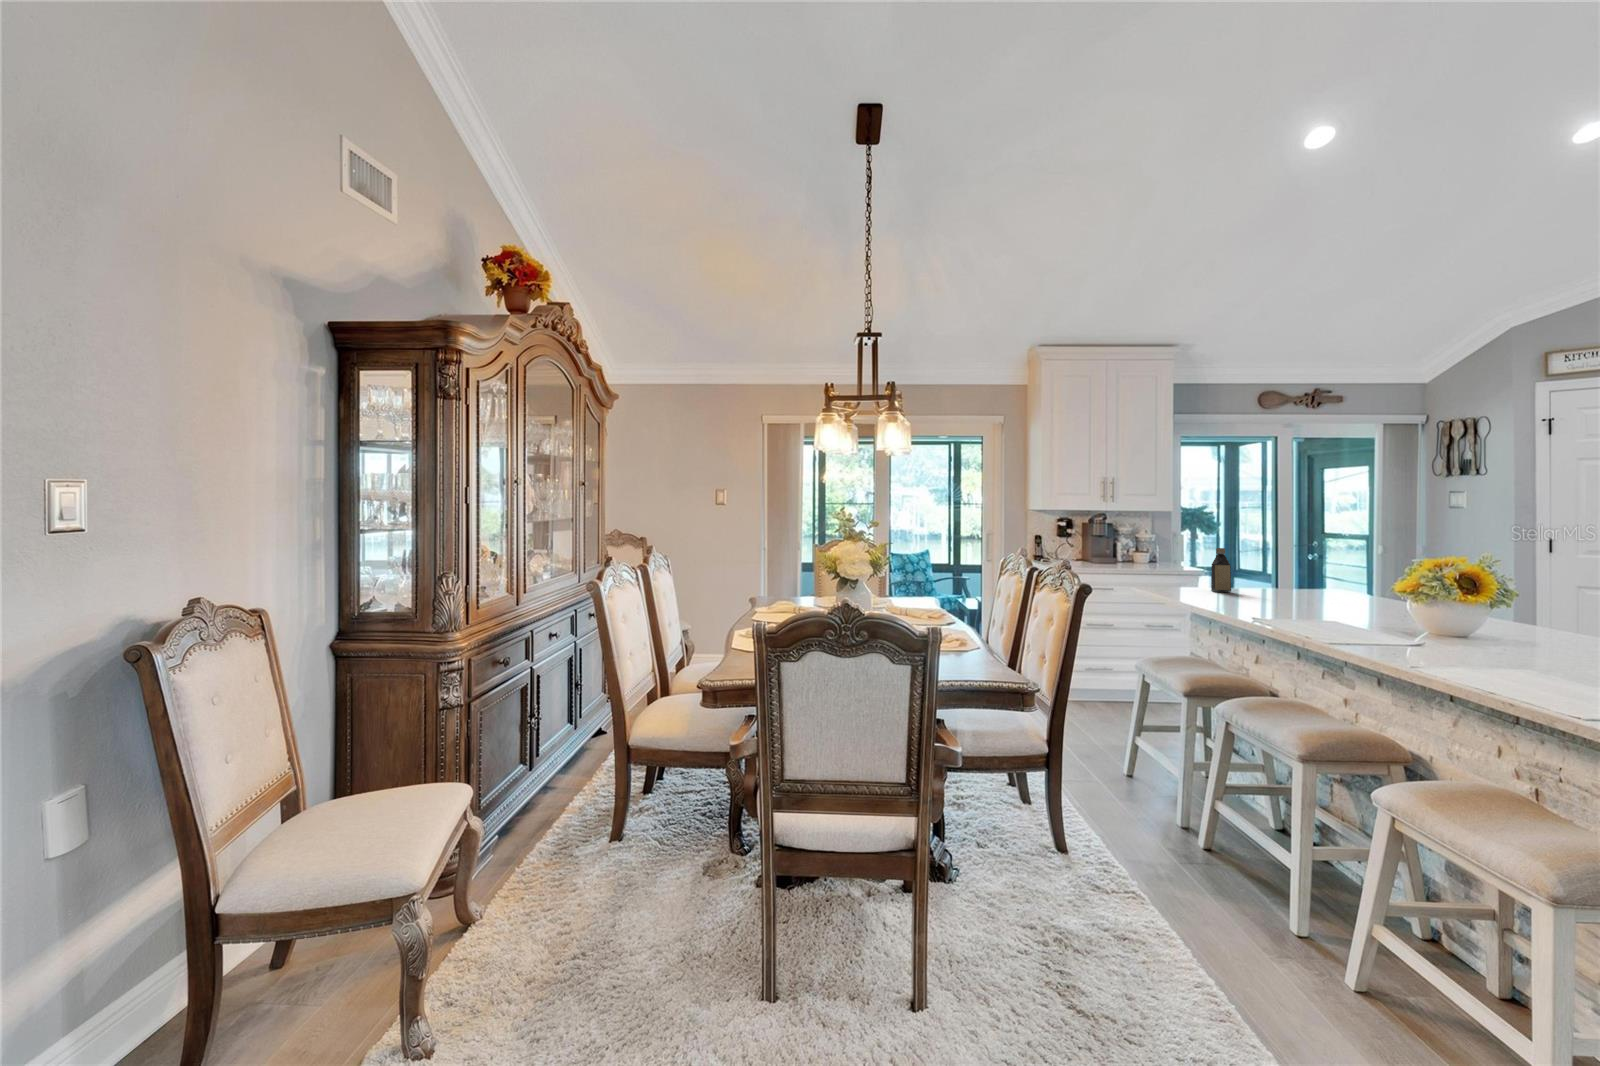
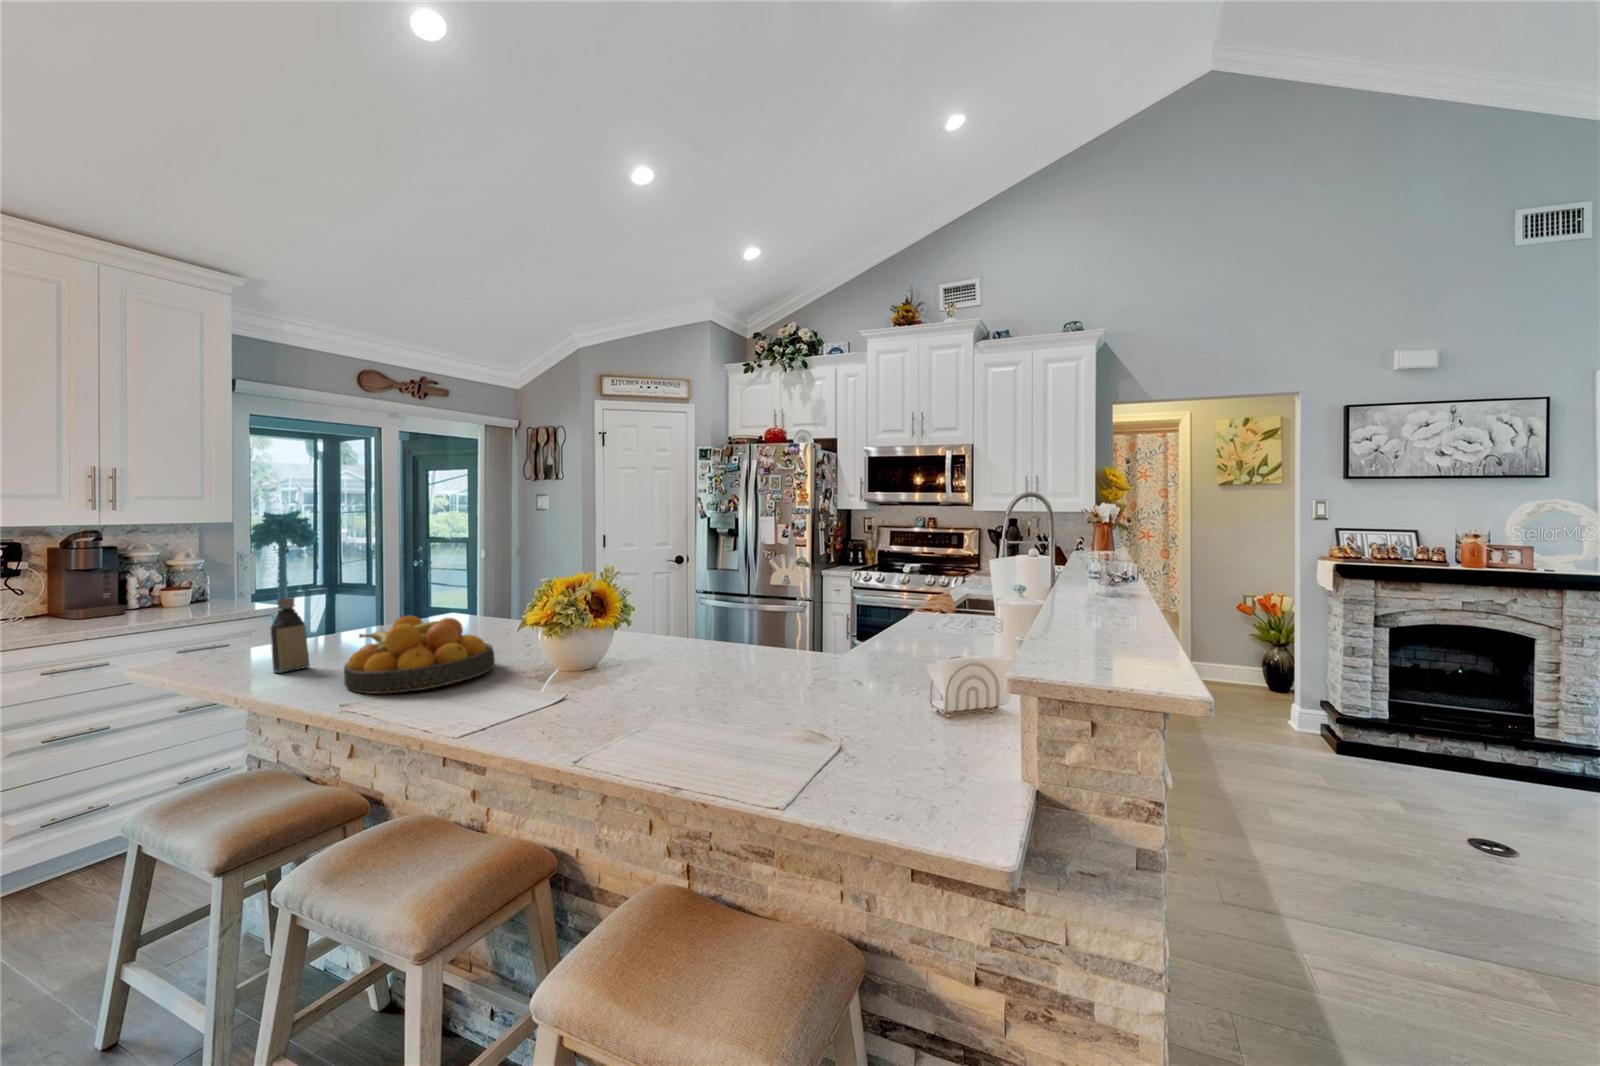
fruit bowl: none [1253,565,1358,607] -> present [344,616,495,694]

